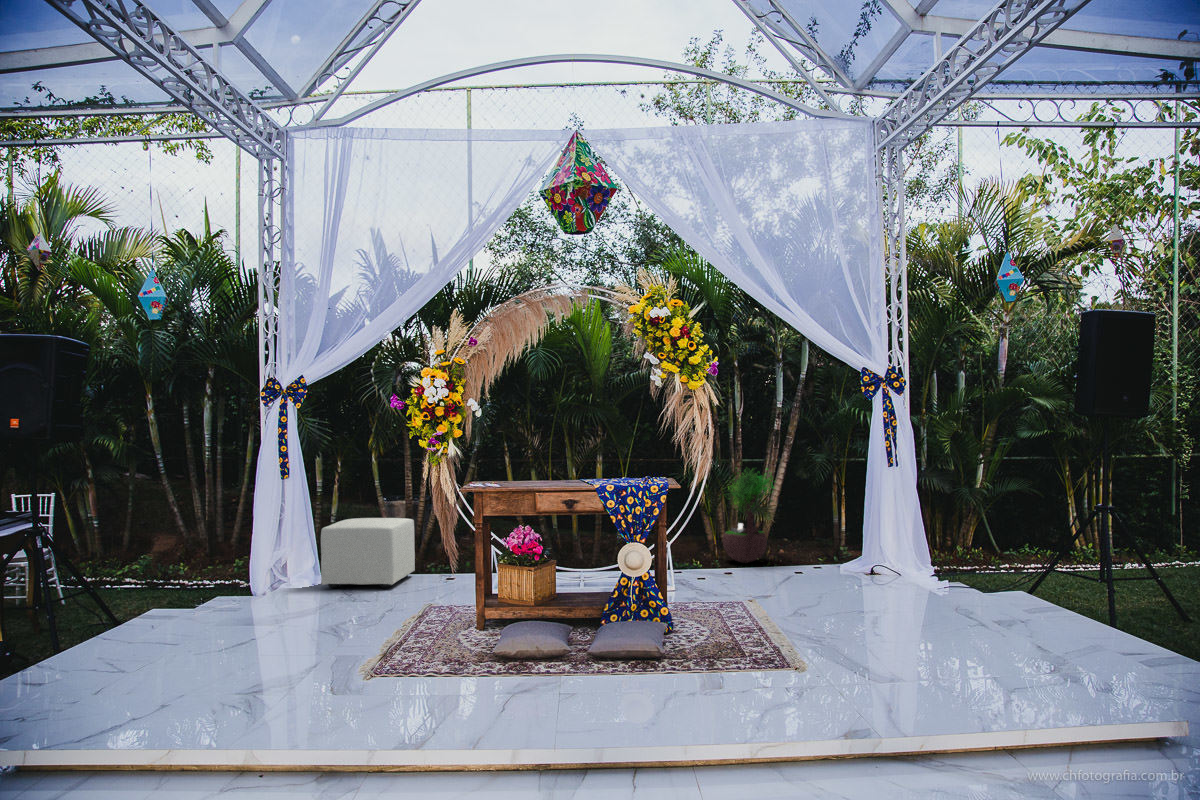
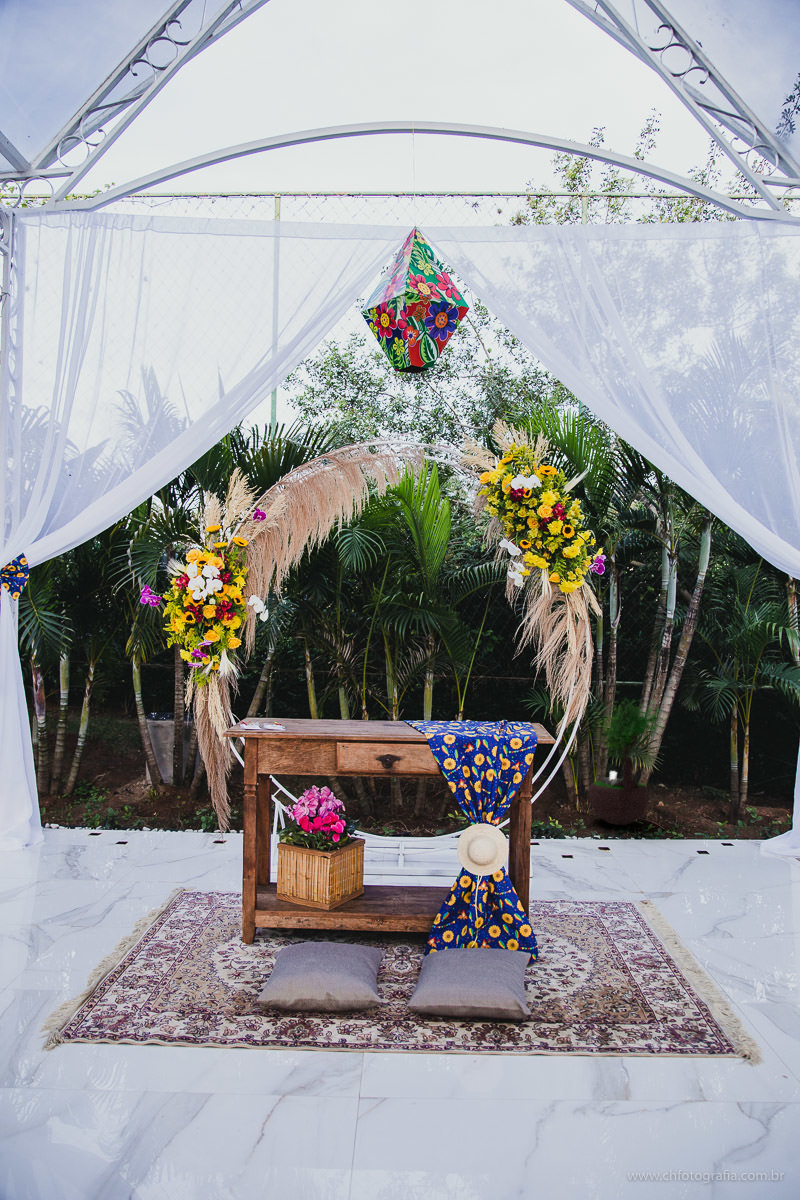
ottoman: present [321,518,415,588] -> none [48,748,179,848]

